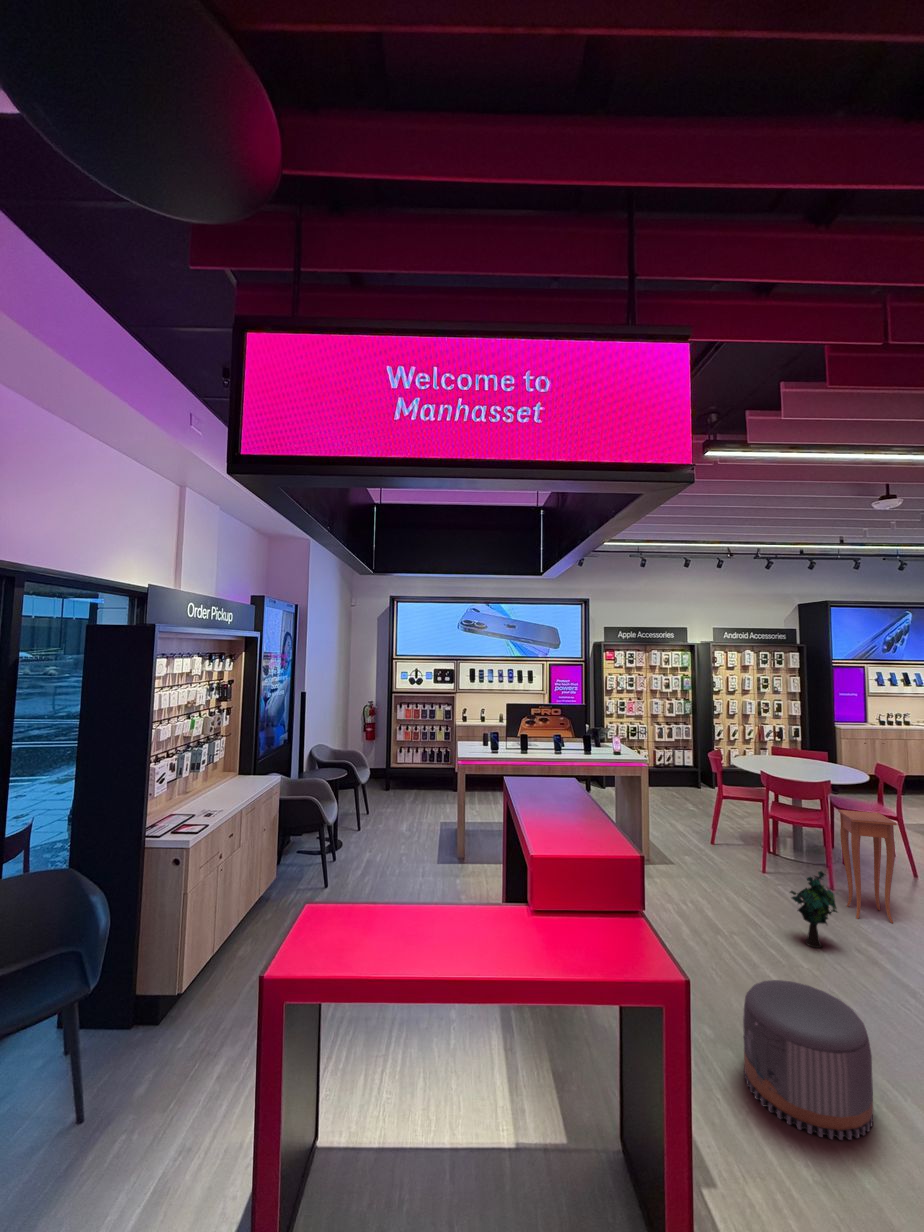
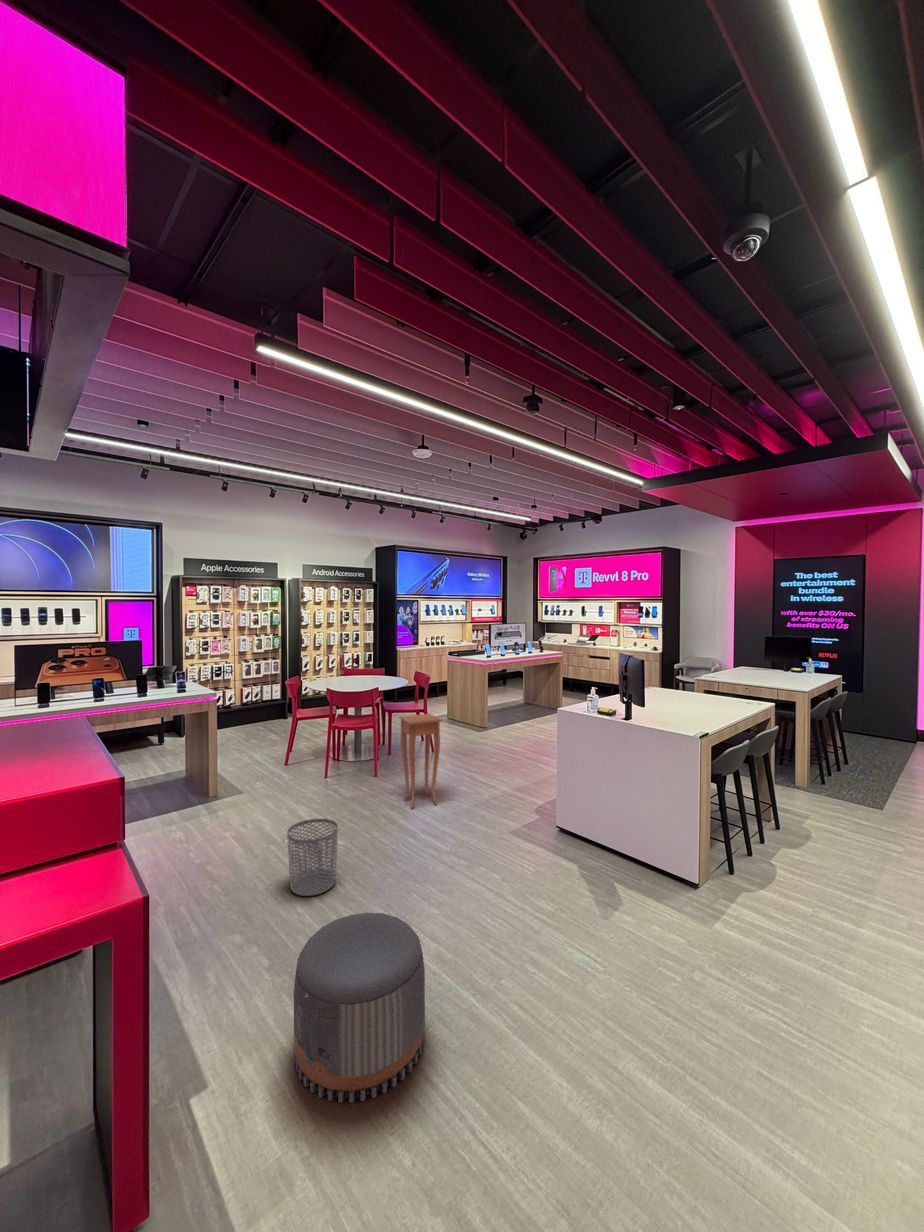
decorative plant: present [790,871,837,948] -> none [357,777,398,851]
waste bin: none [721,892,771,965] -> present [287,819,338,896]

